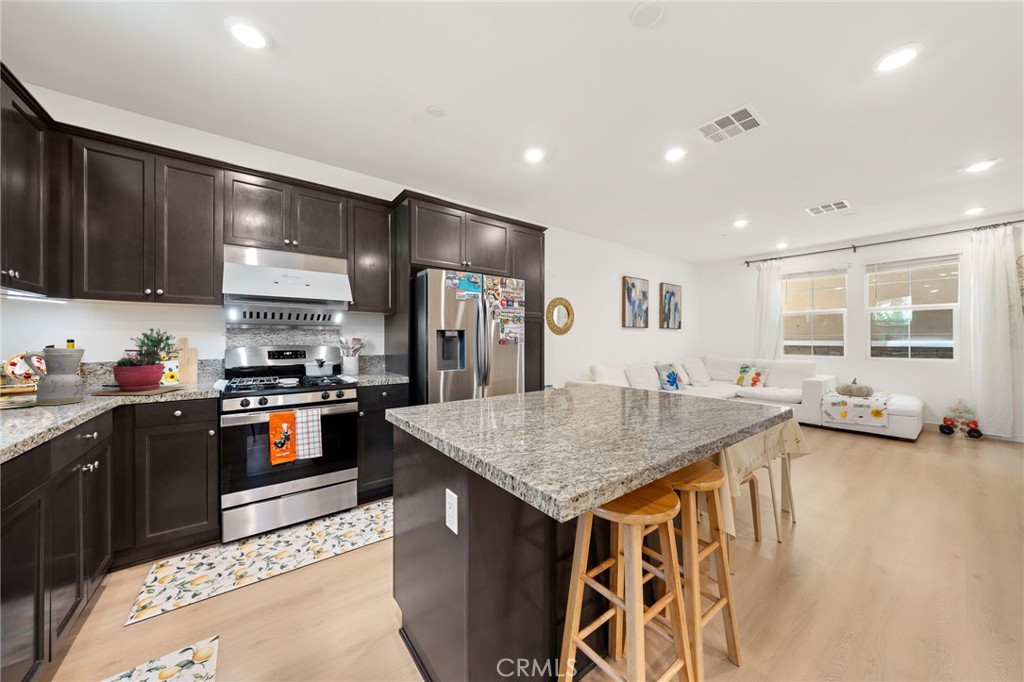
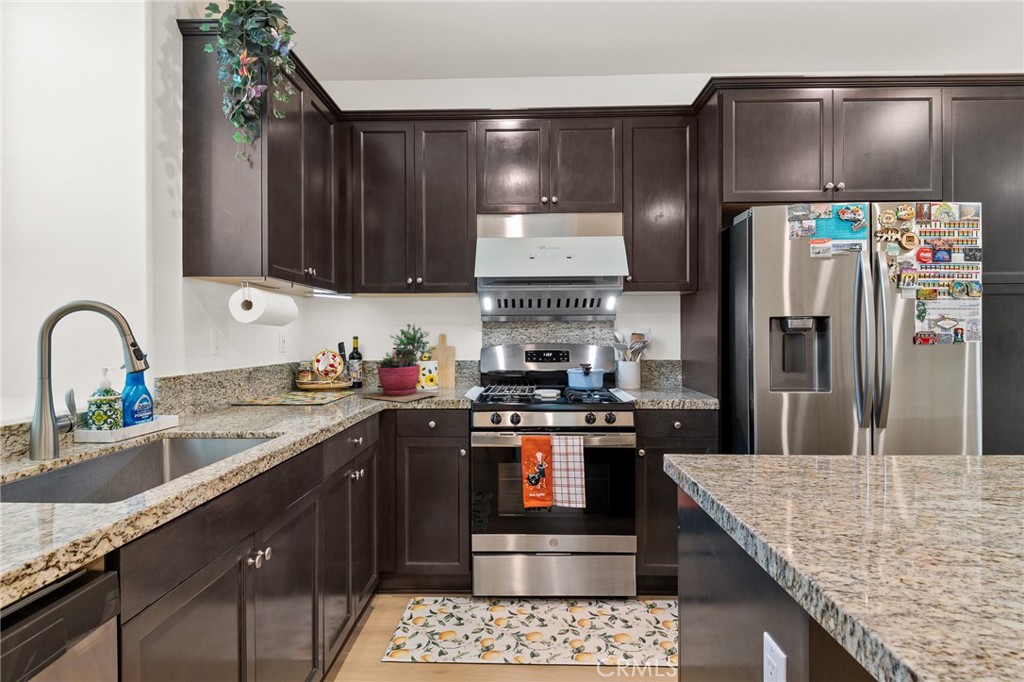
ceramic pitcher: present [24,348,85,405] -> none [307,347,350,407]

